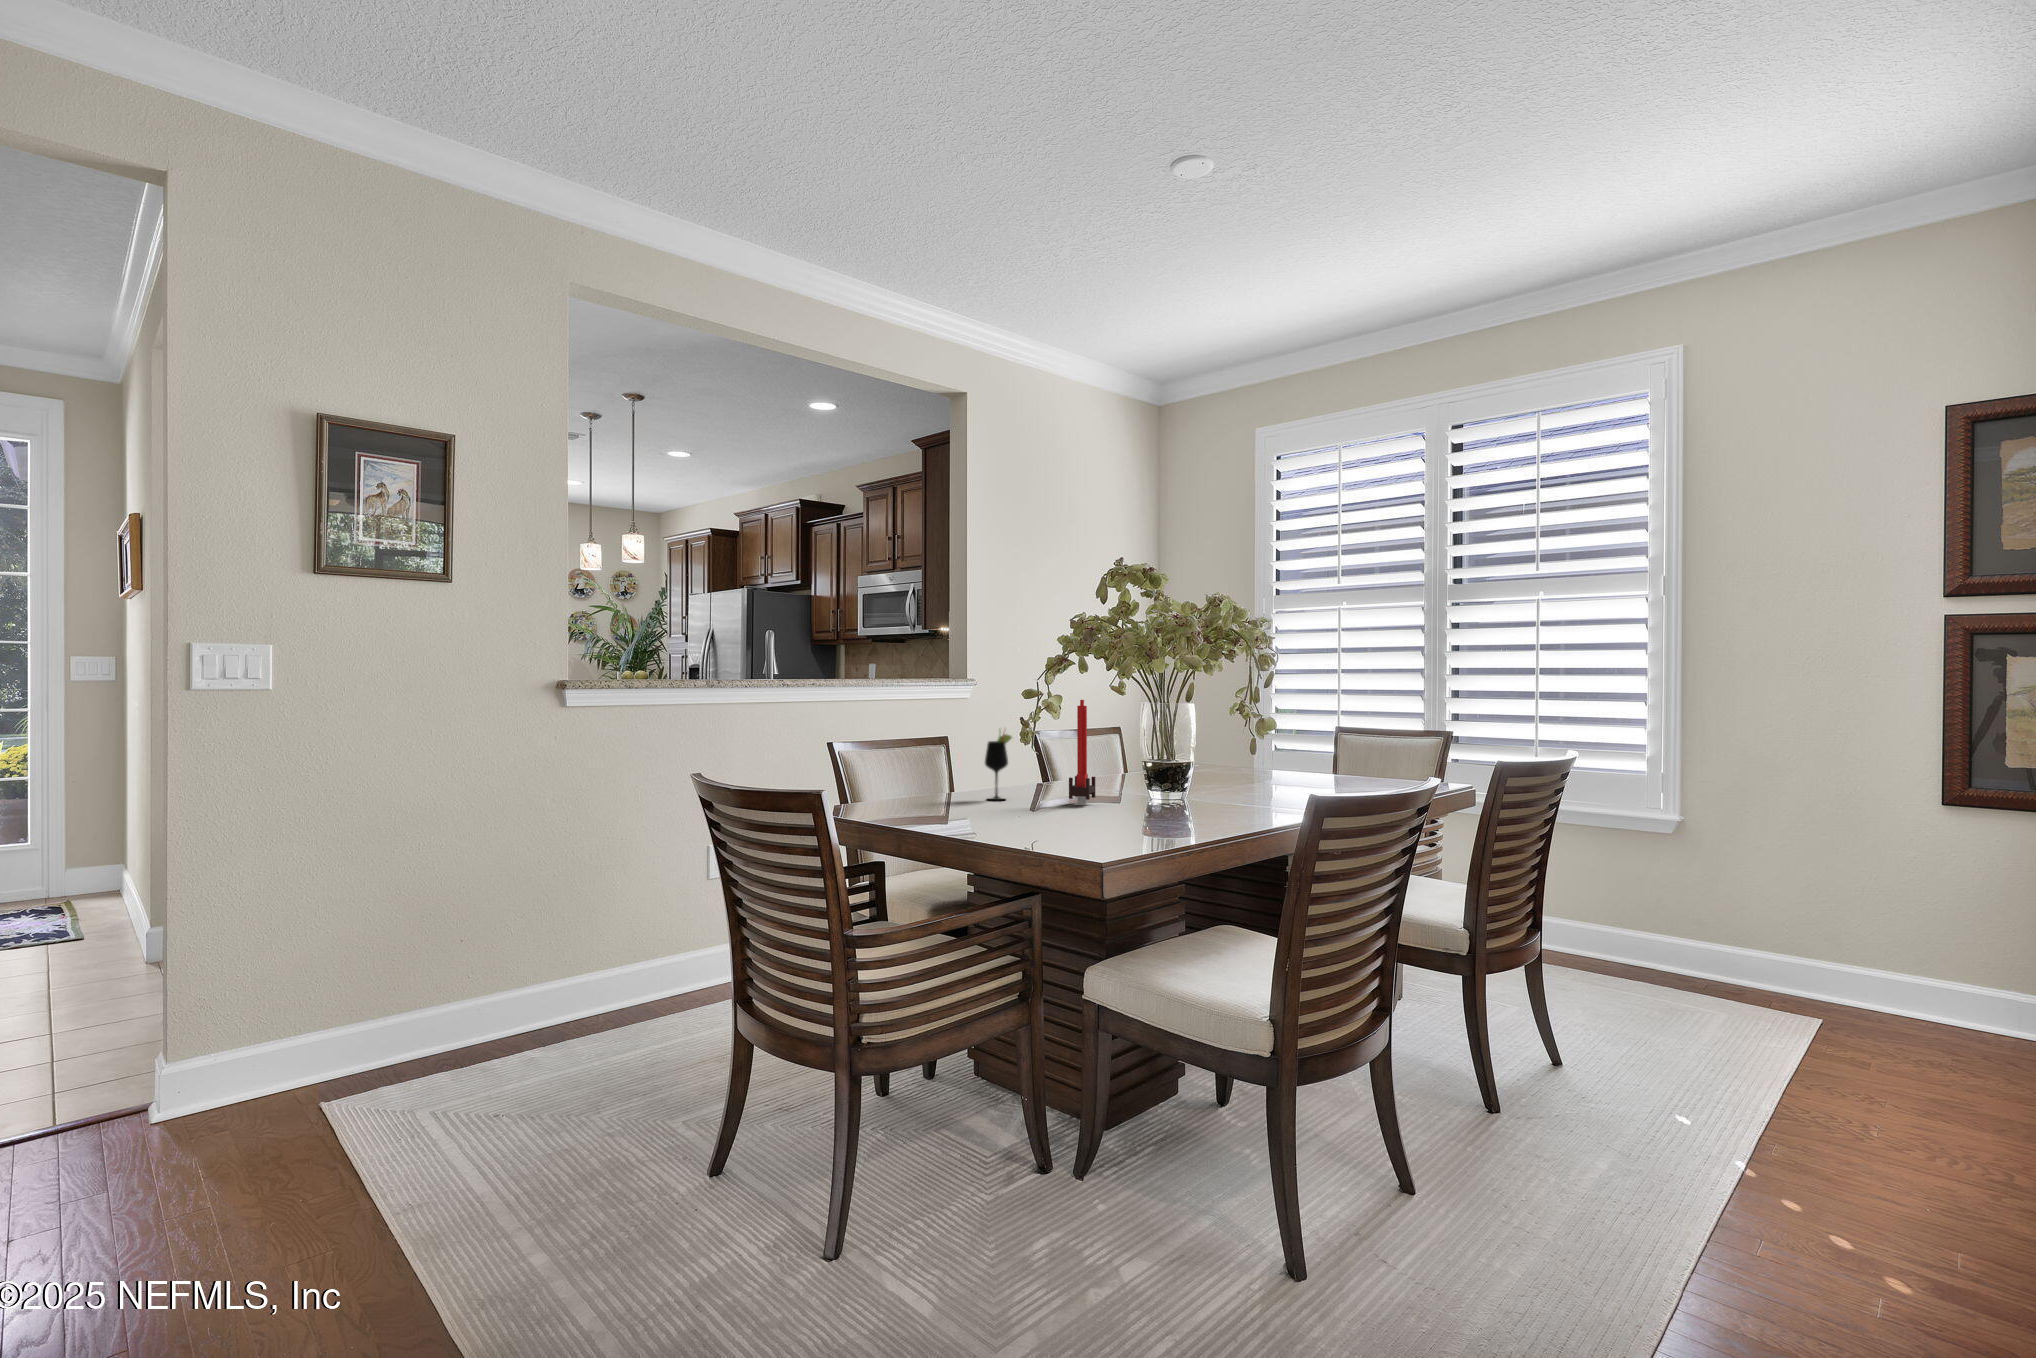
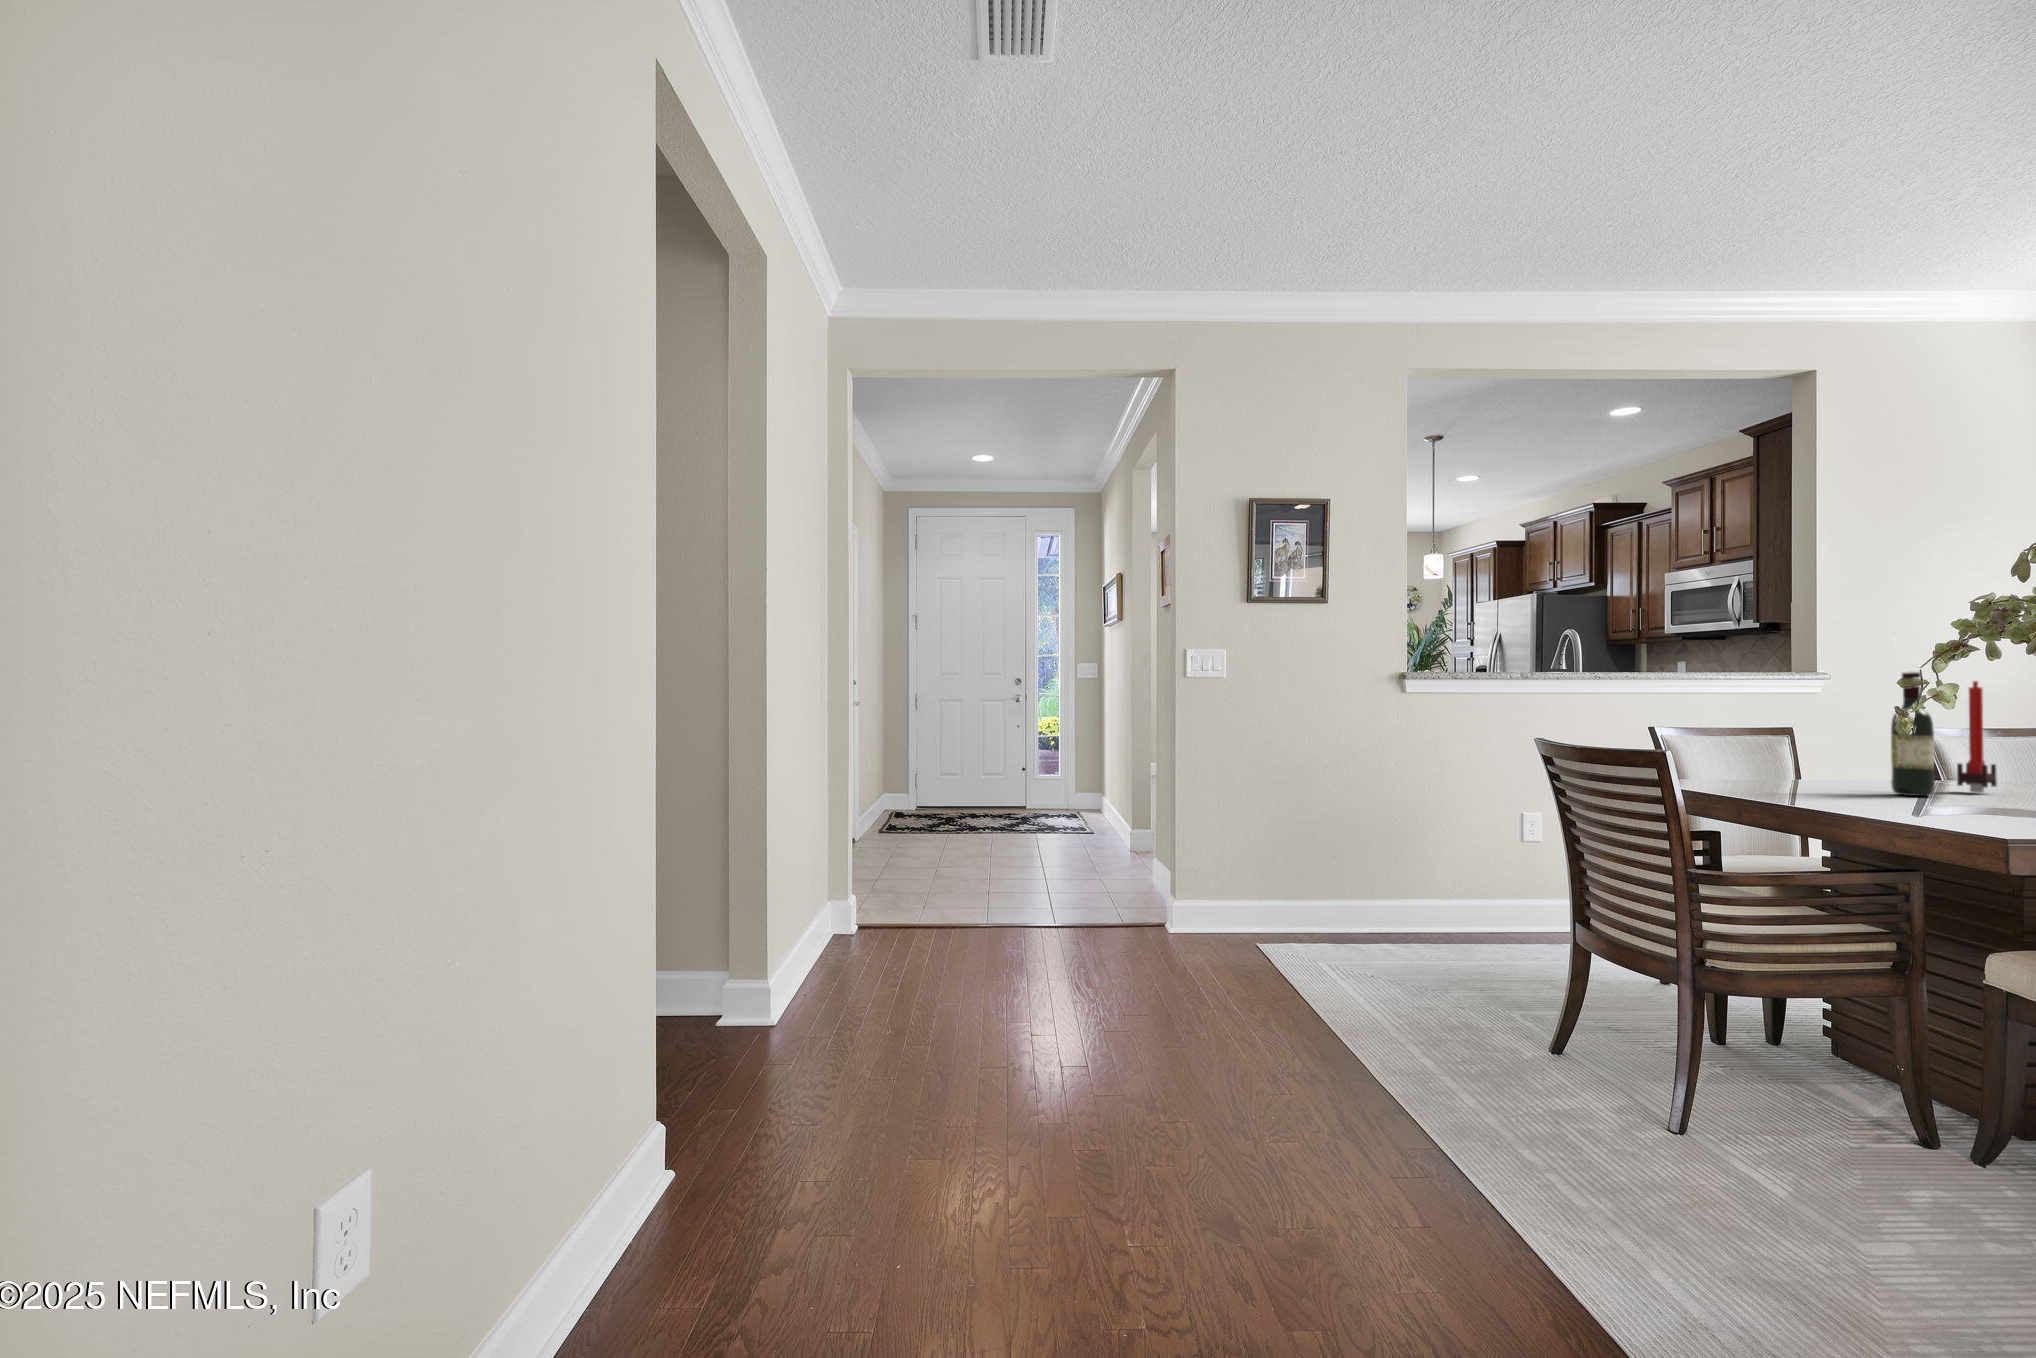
wine bottle: none [1022,693,1053,814] -> present [1891,672,1935,796]
wine glass: present [985,733,1012,800] -> none [1841,711,1878,784]

